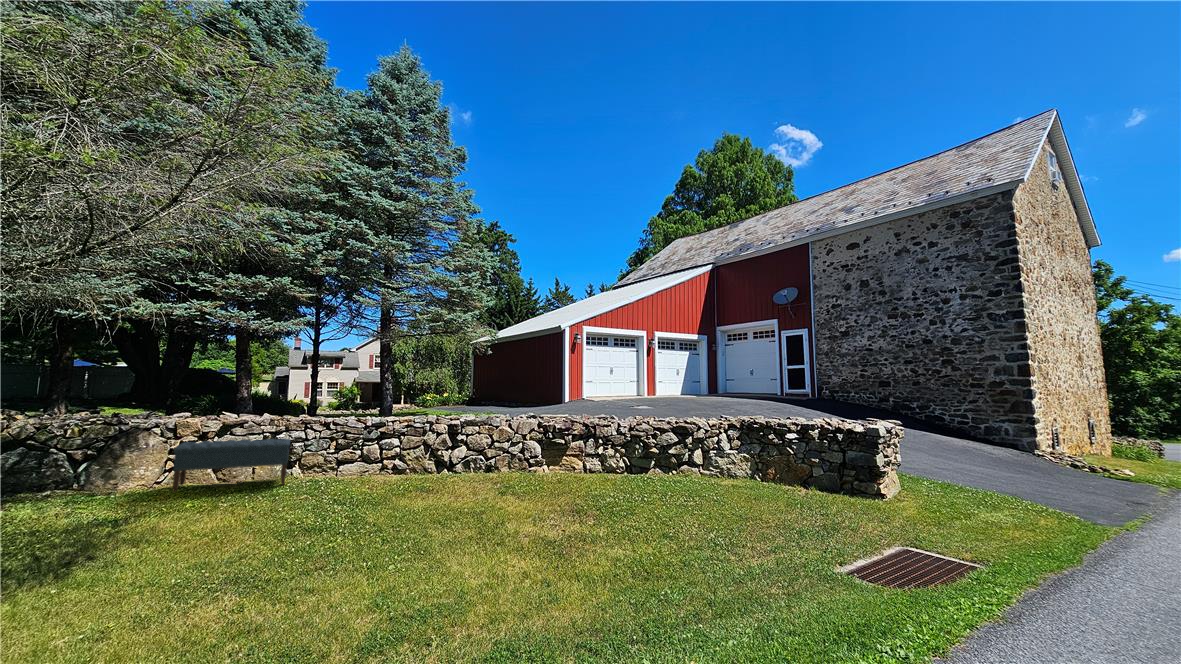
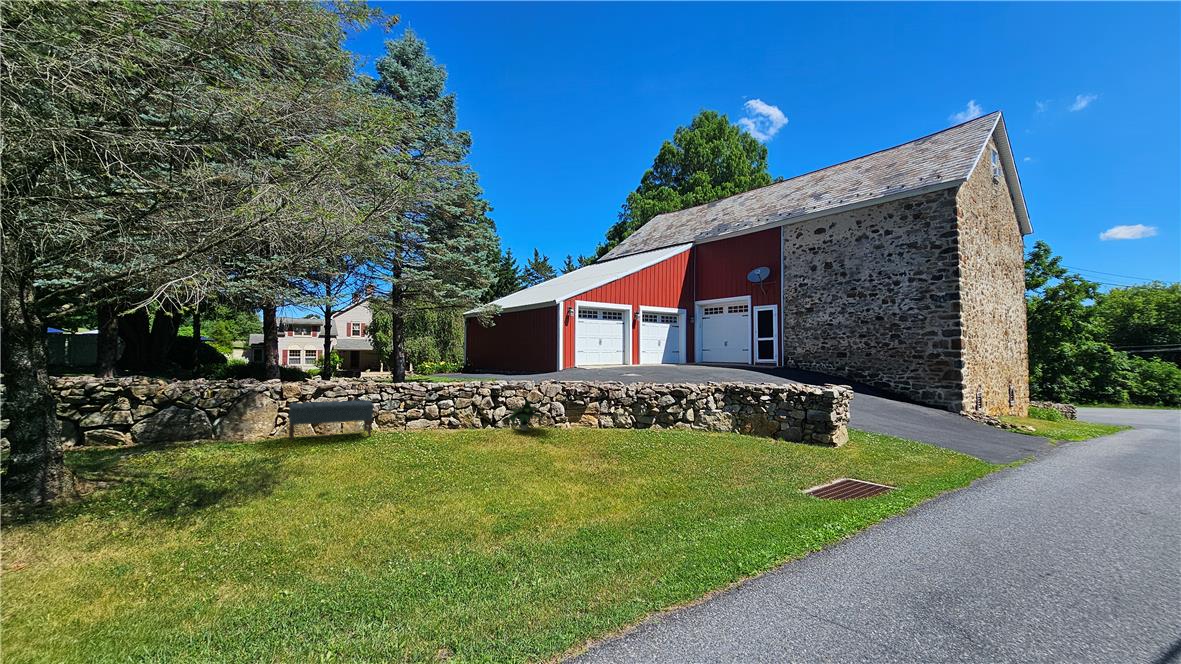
potted plant: none [463,437,511,478] -> present [509,400,541,431]

